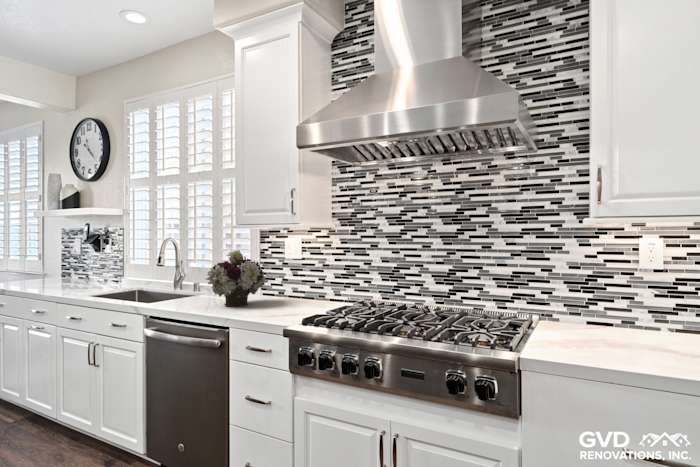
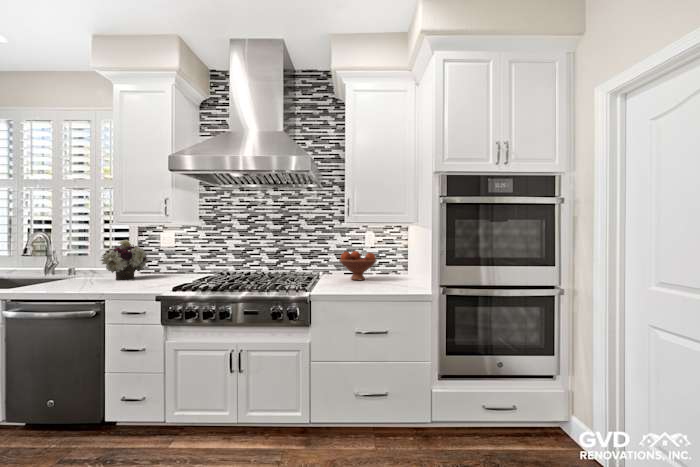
fruit bowl: none [574,281,675,349] -> present [339,251,377,280]

